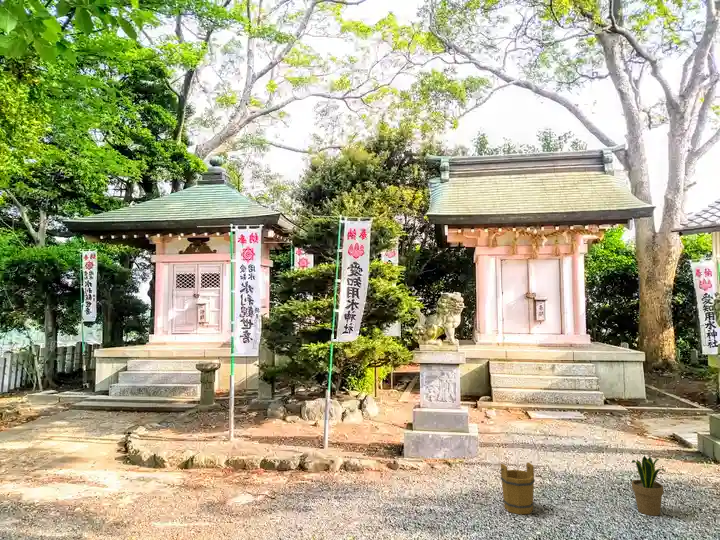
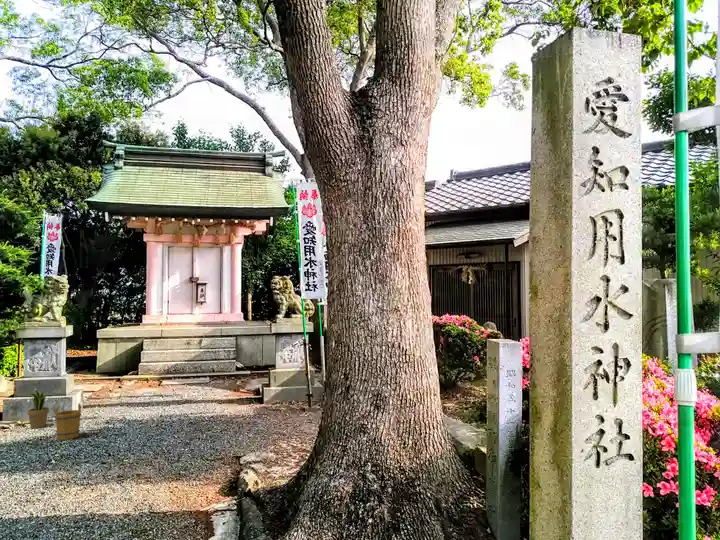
potted plant: present [632,456,665,516] -> present [26,391,50,428]

